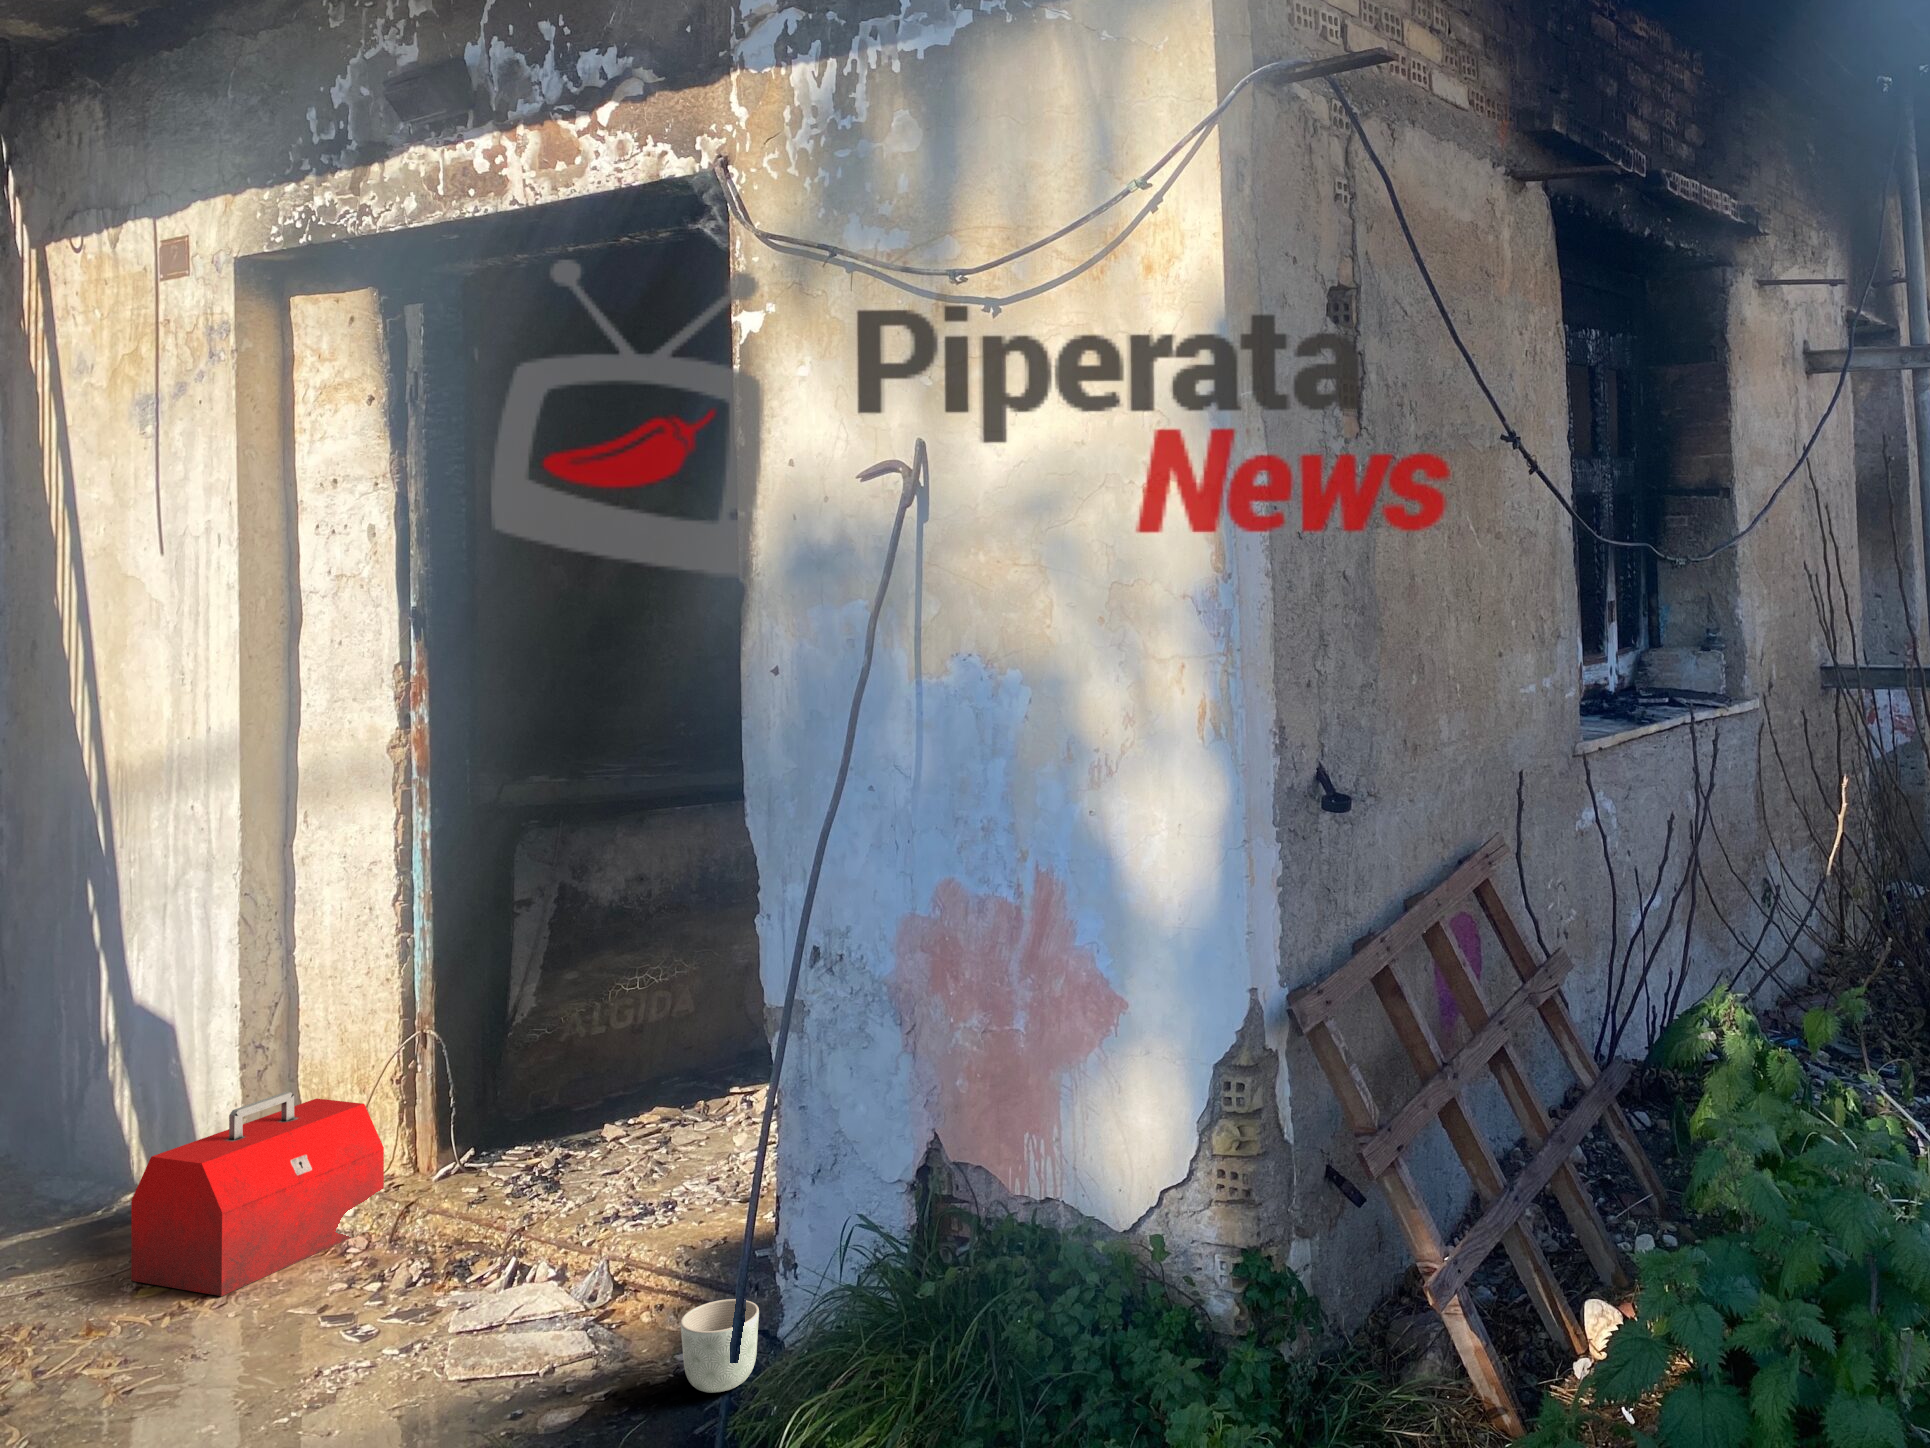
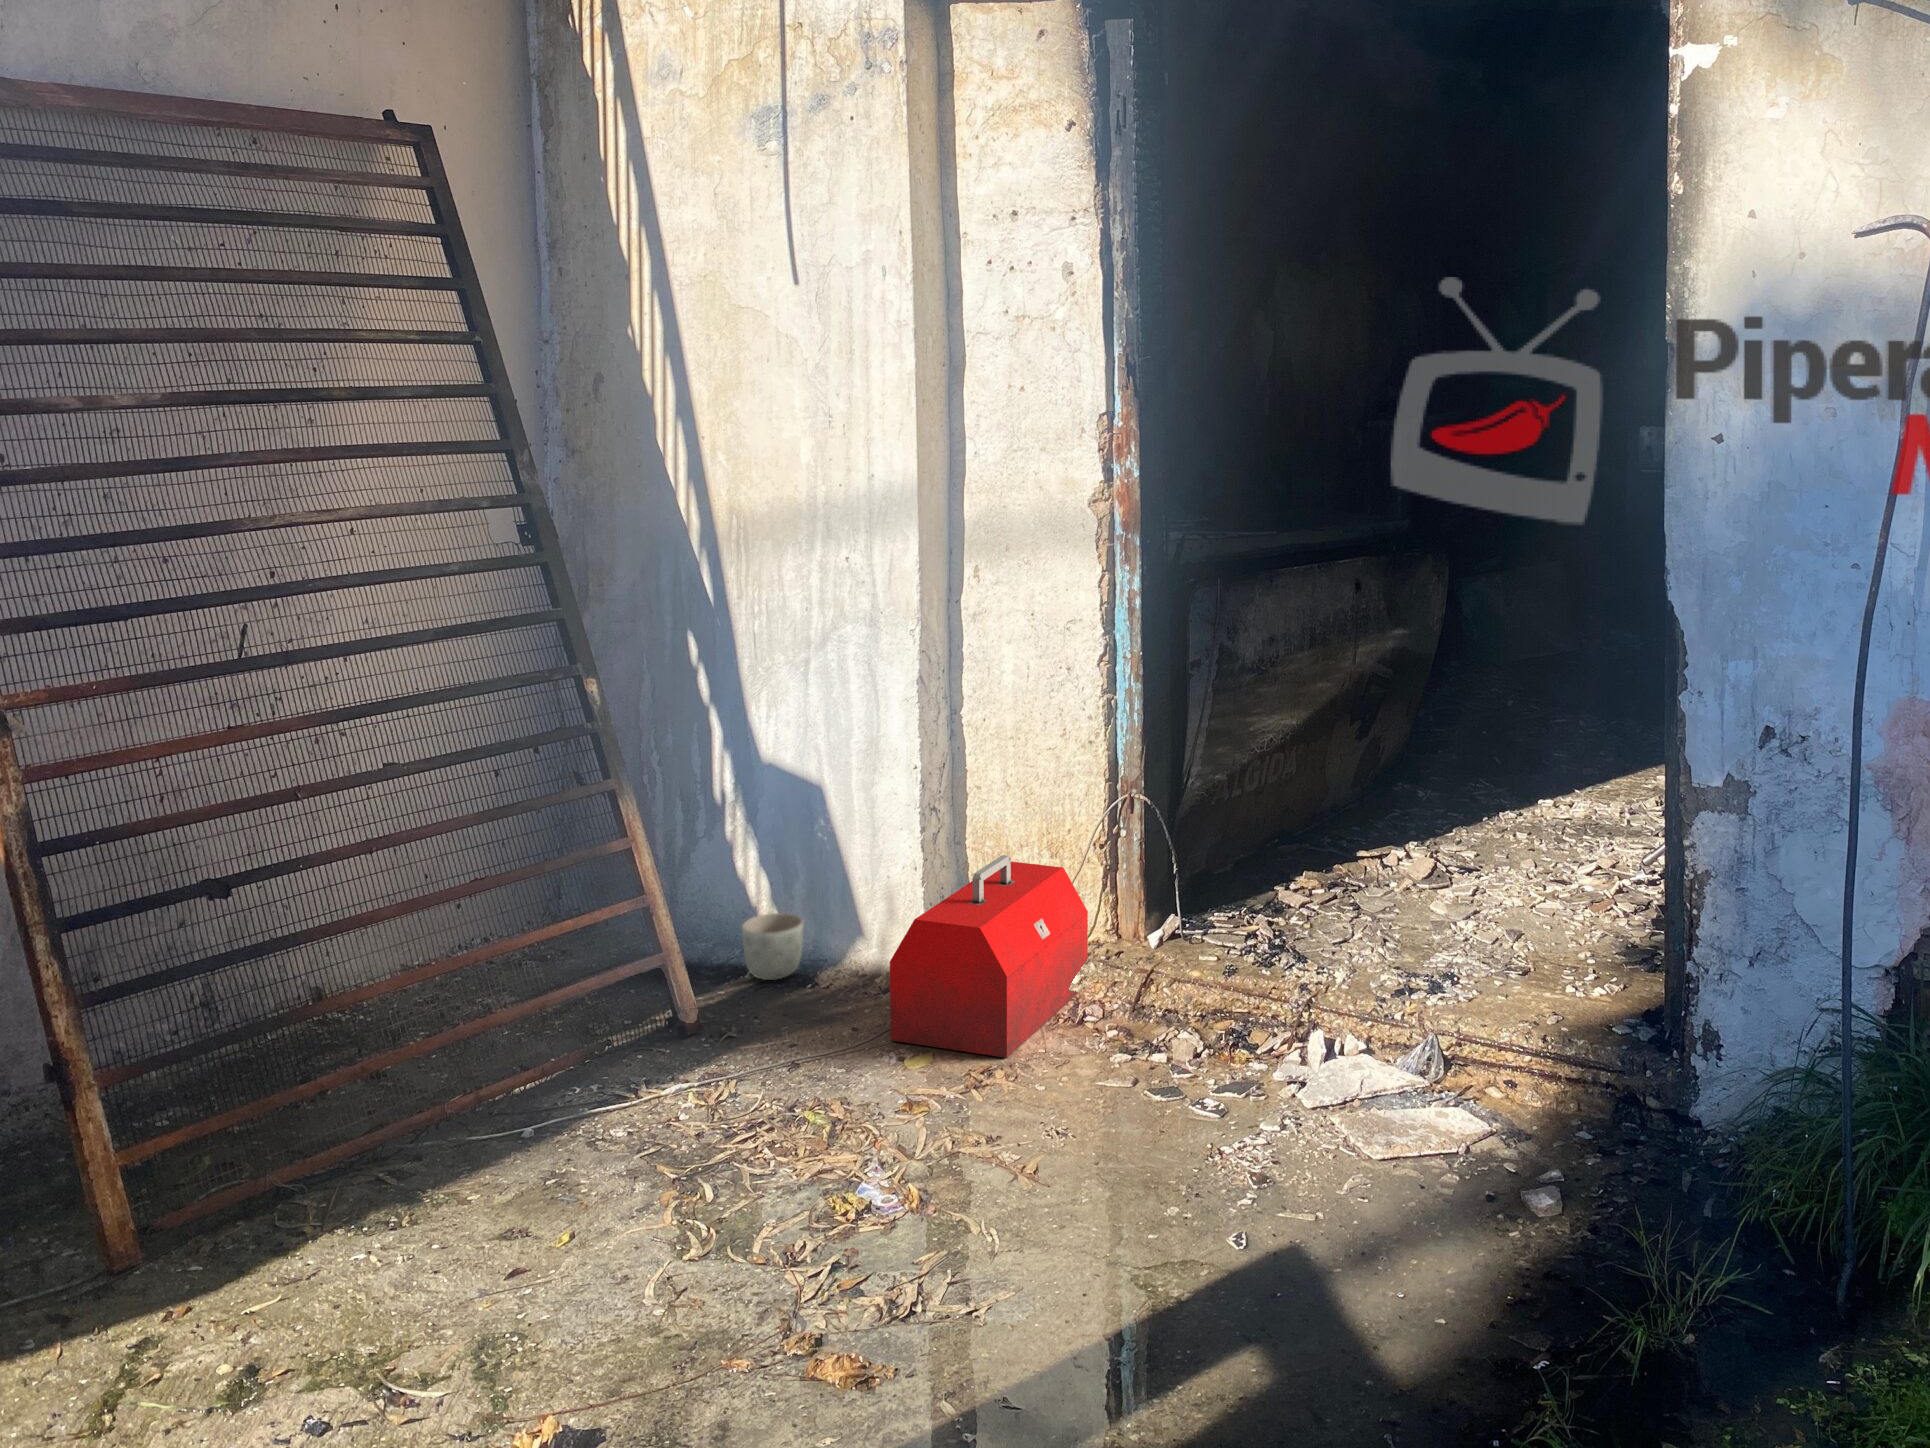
planter: present [680,1299,759,1393] -> present [742,913,803,980]

